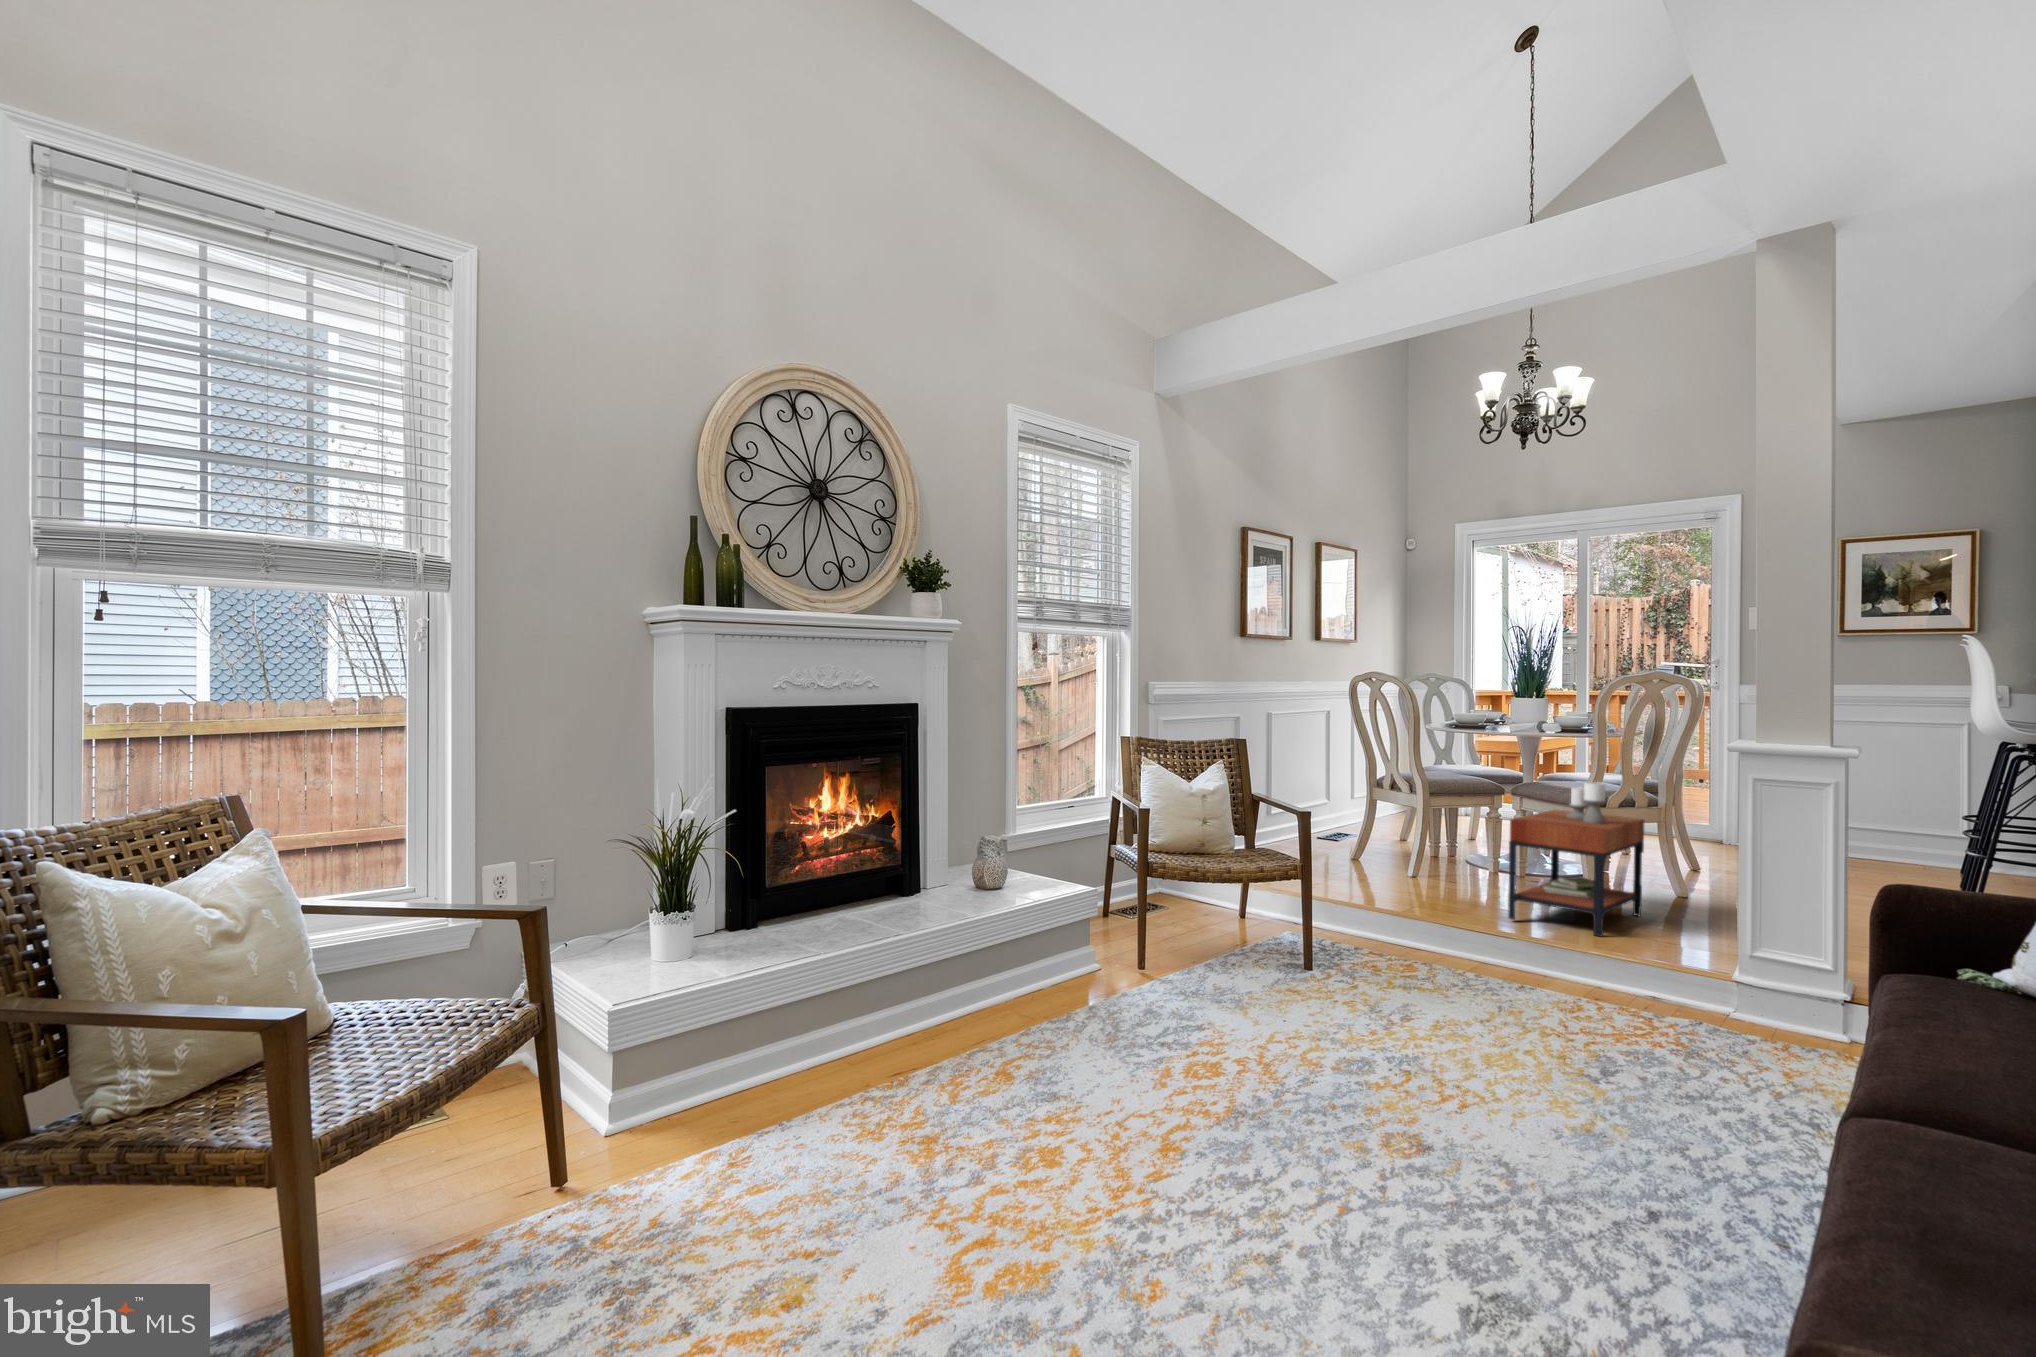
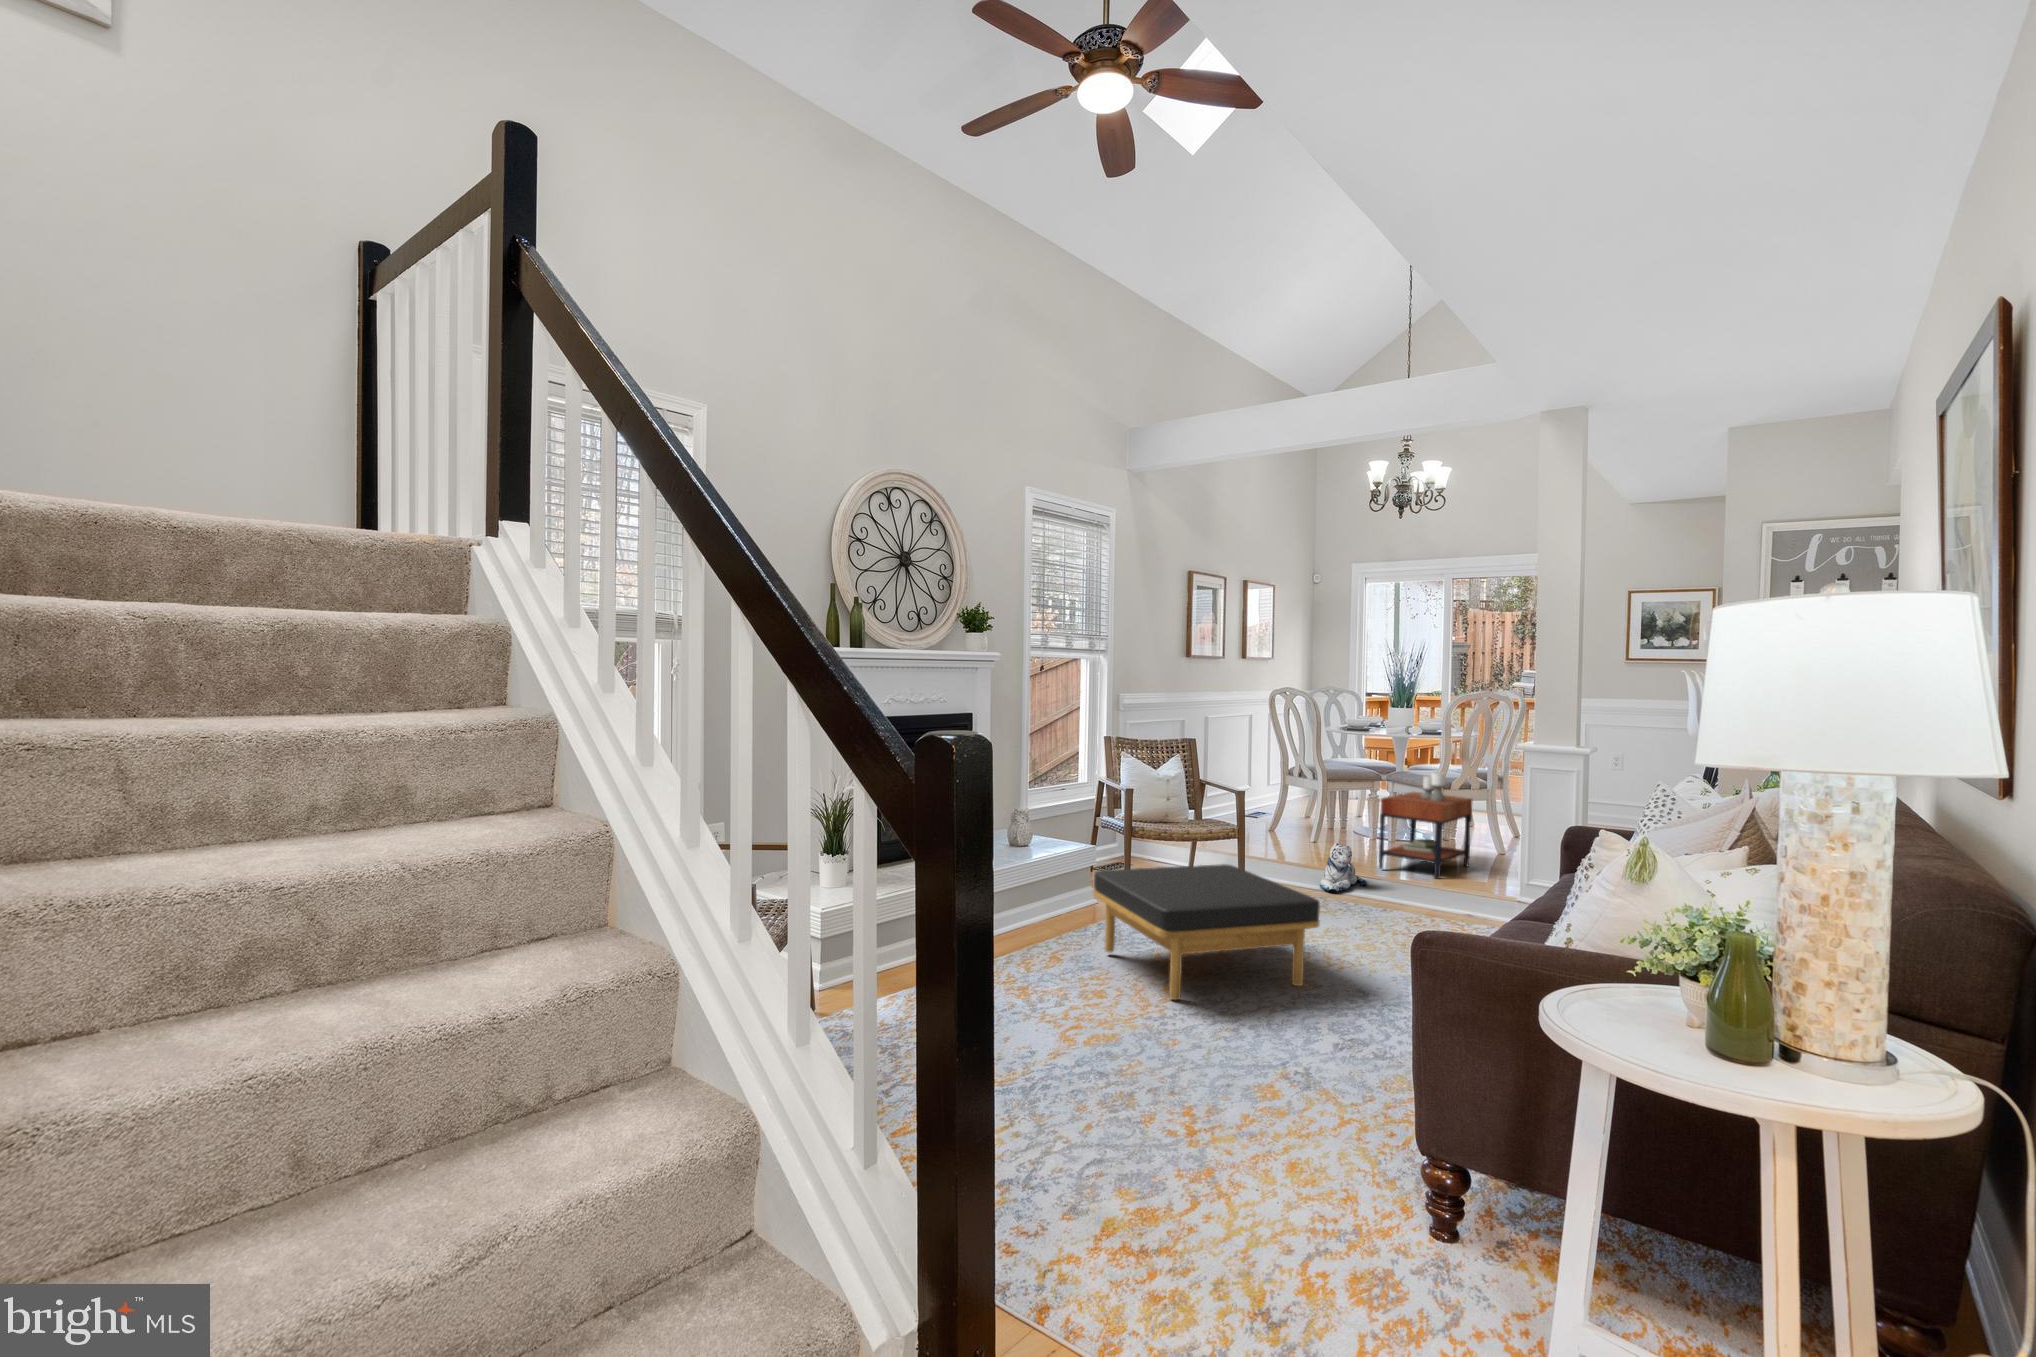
plush toy: none [1423,885,1493,958] -> present [1320,843,1366,891]
ottoman: none [1055,928,1428,1185] -> present [1093,864,1320,1000]

